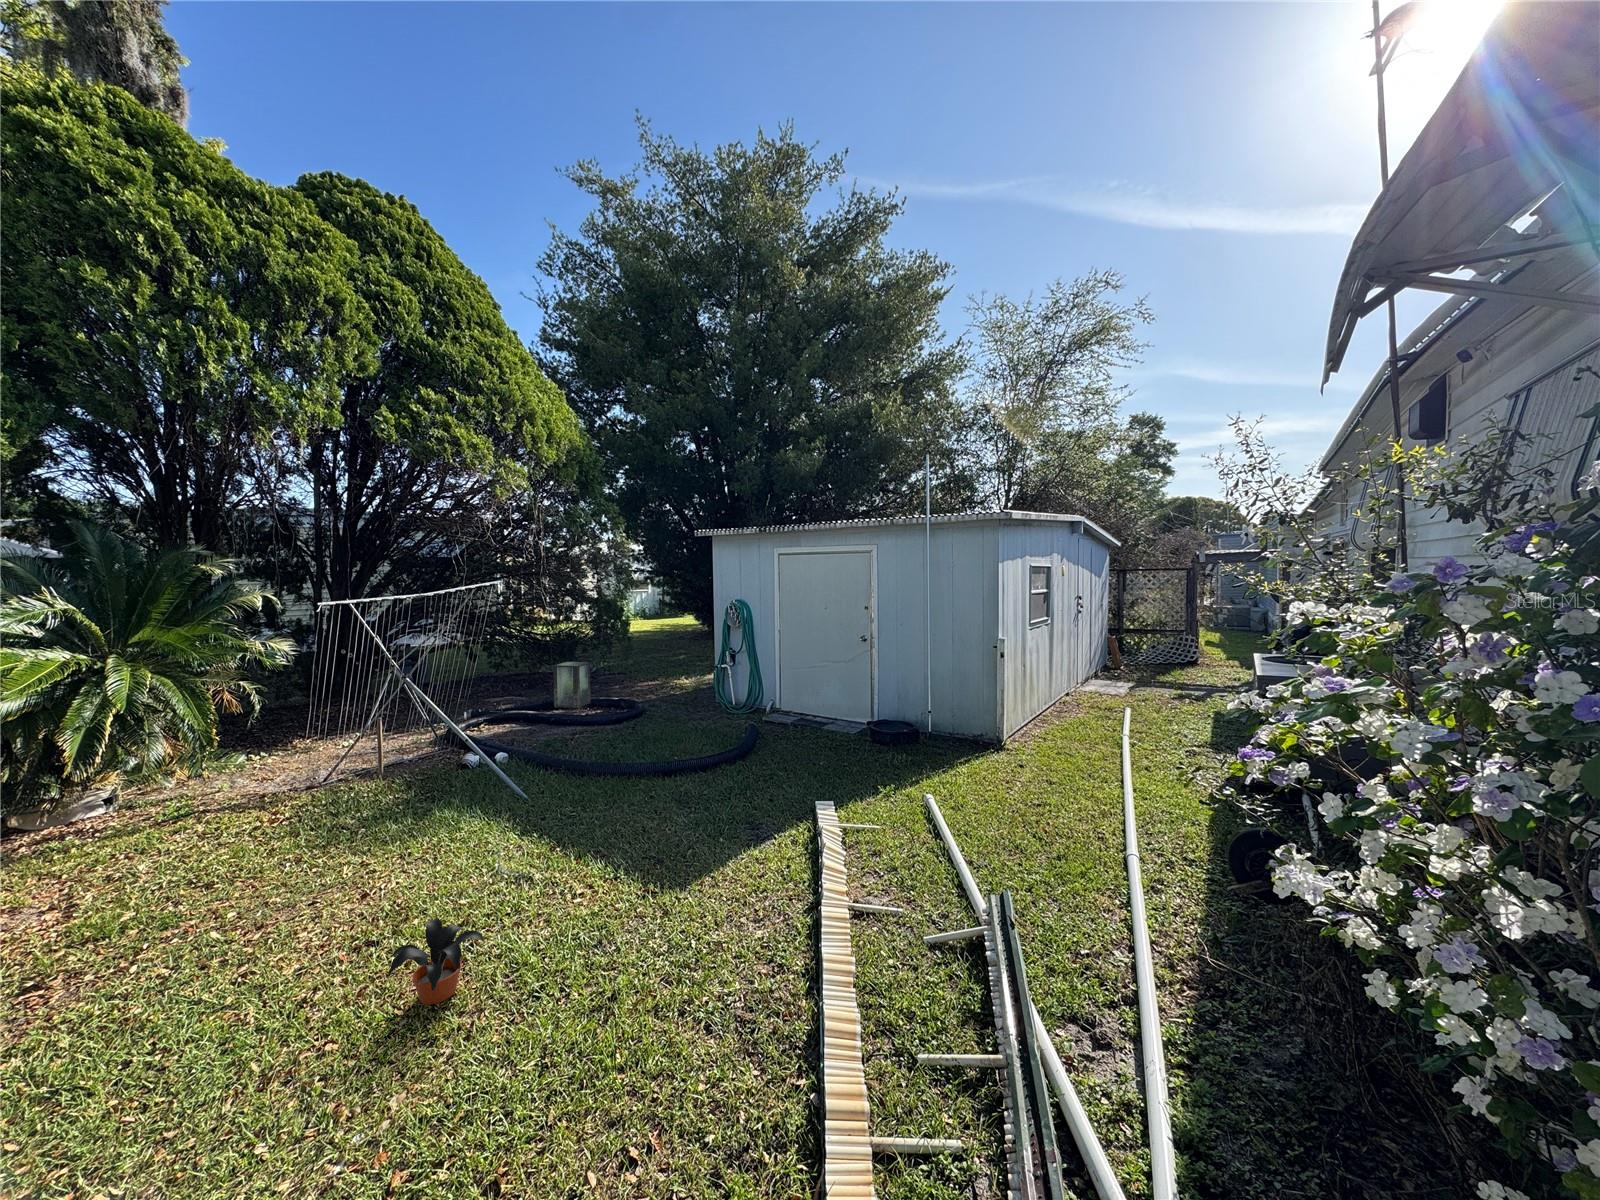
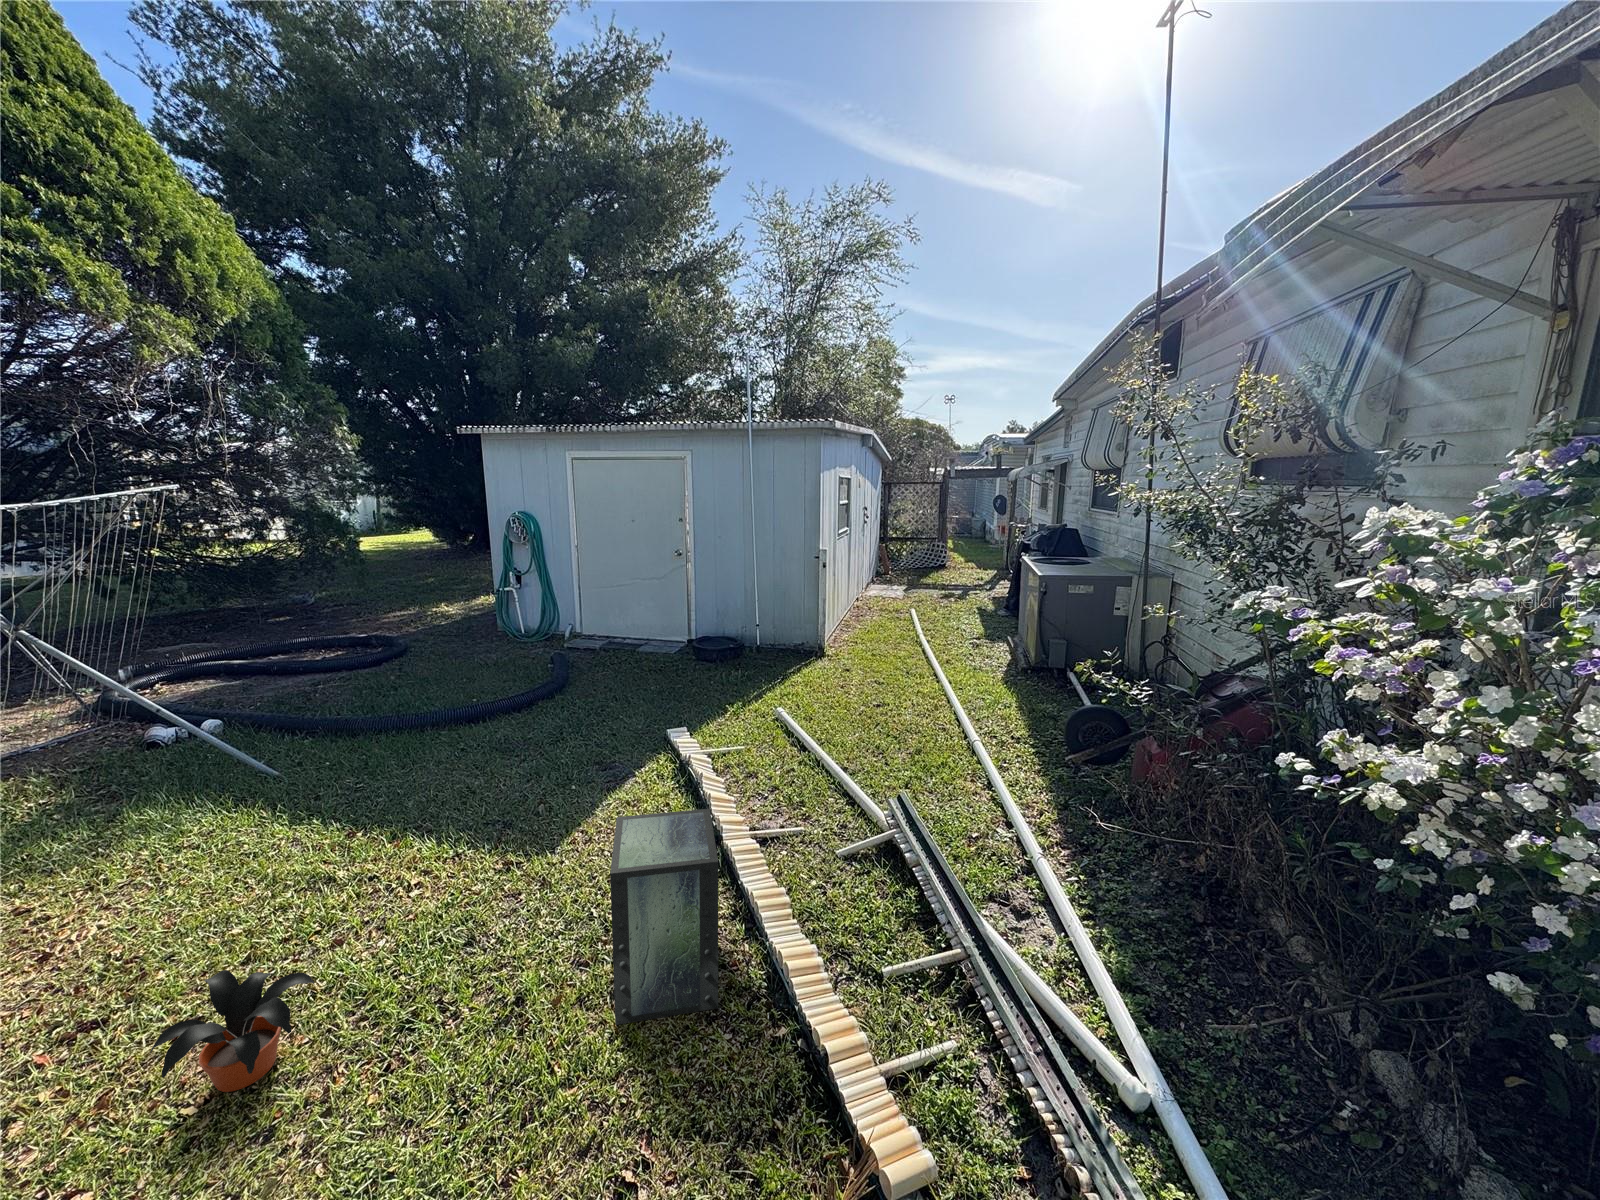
storage box: present [553,662,591,708] -> present [610,809,718,1025]

